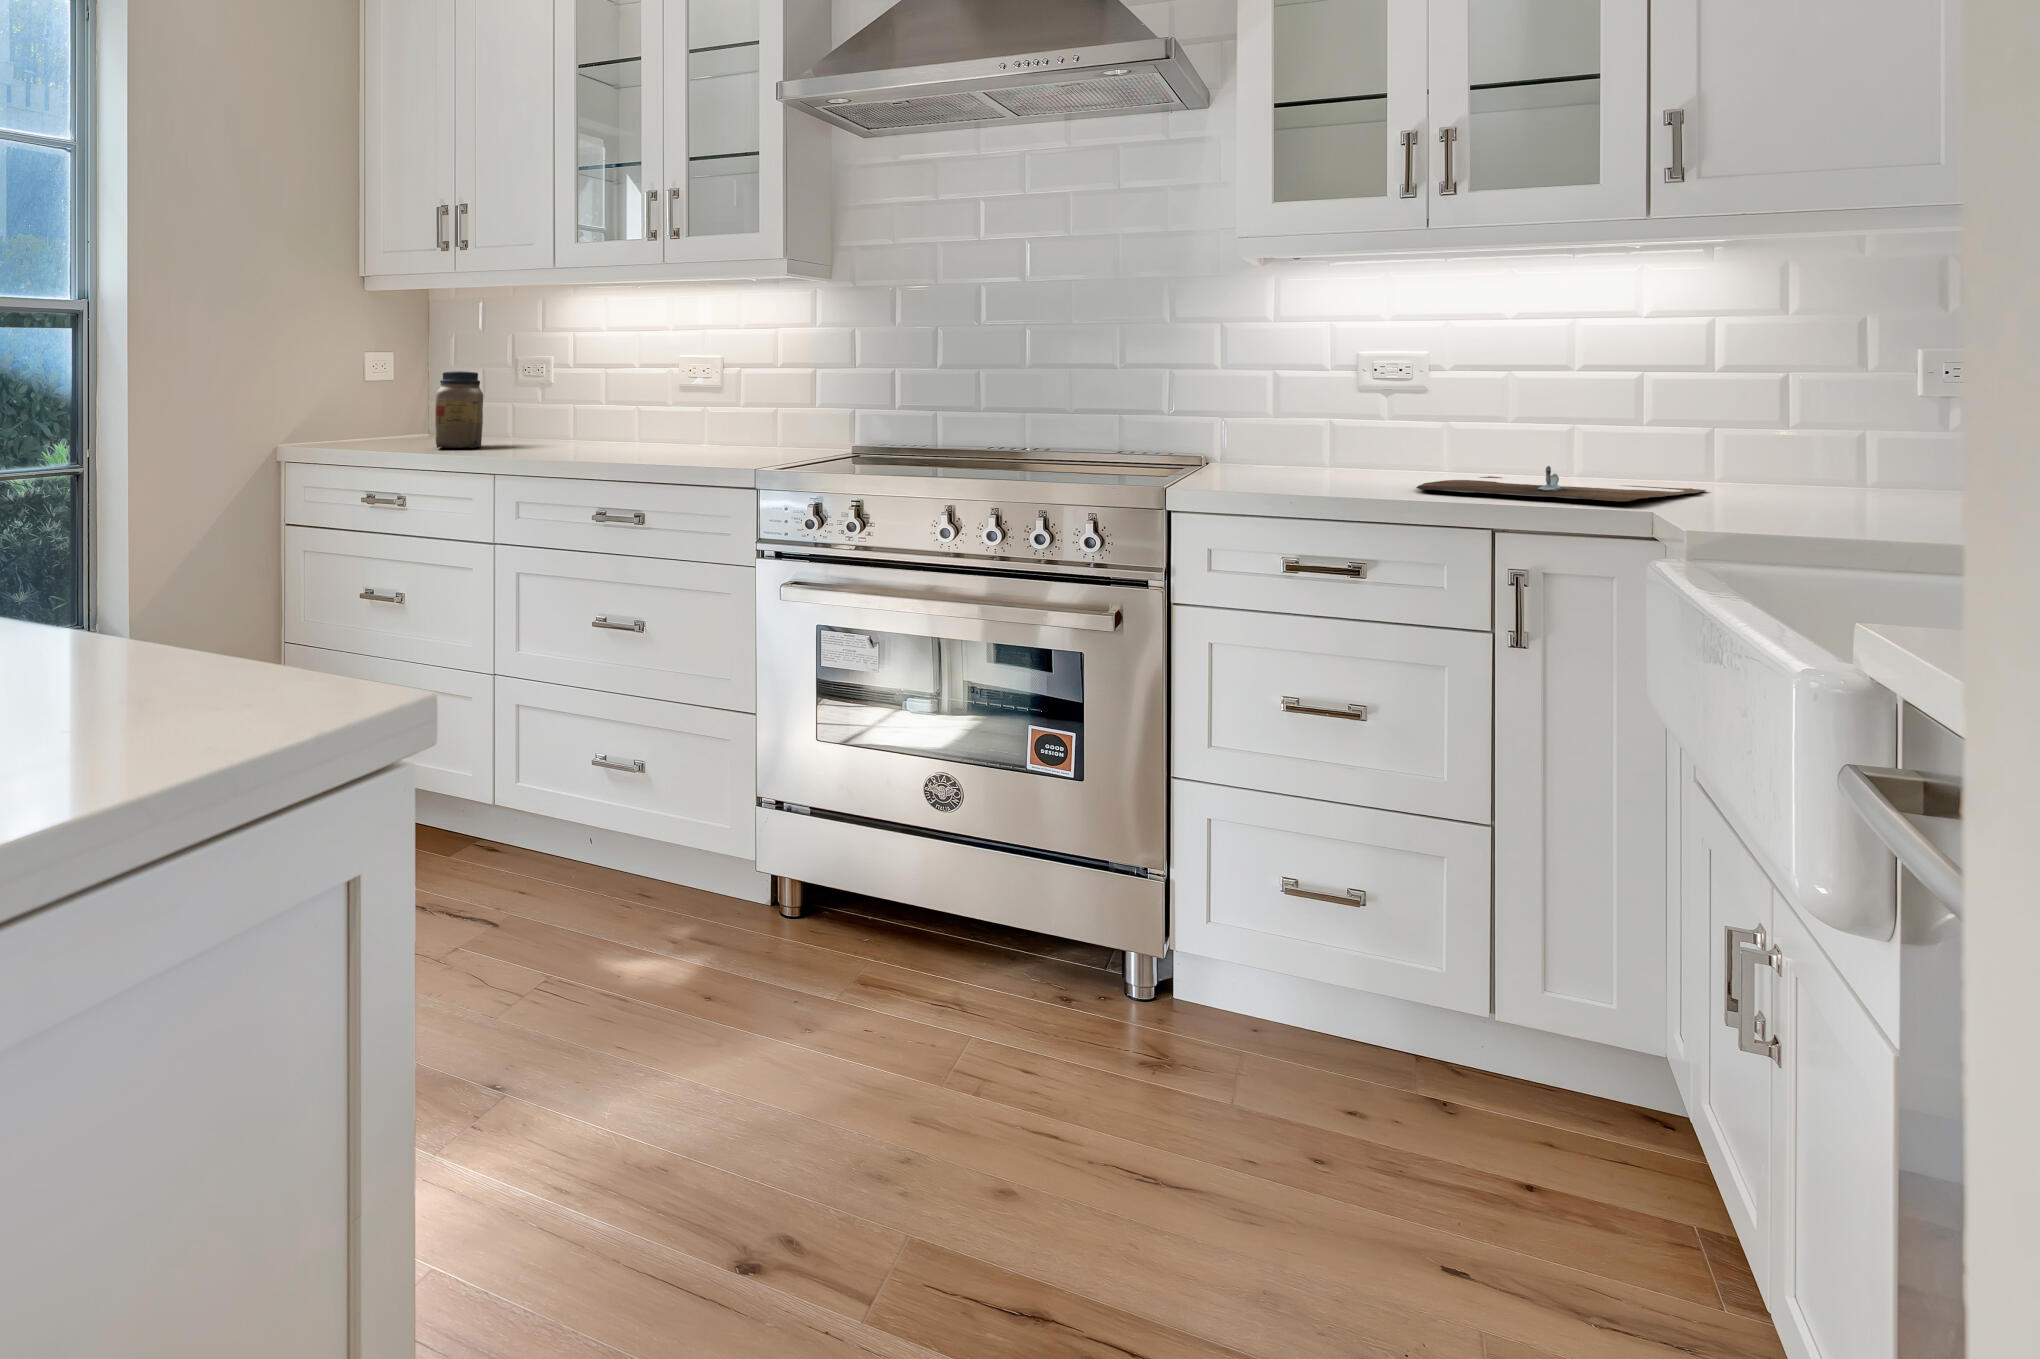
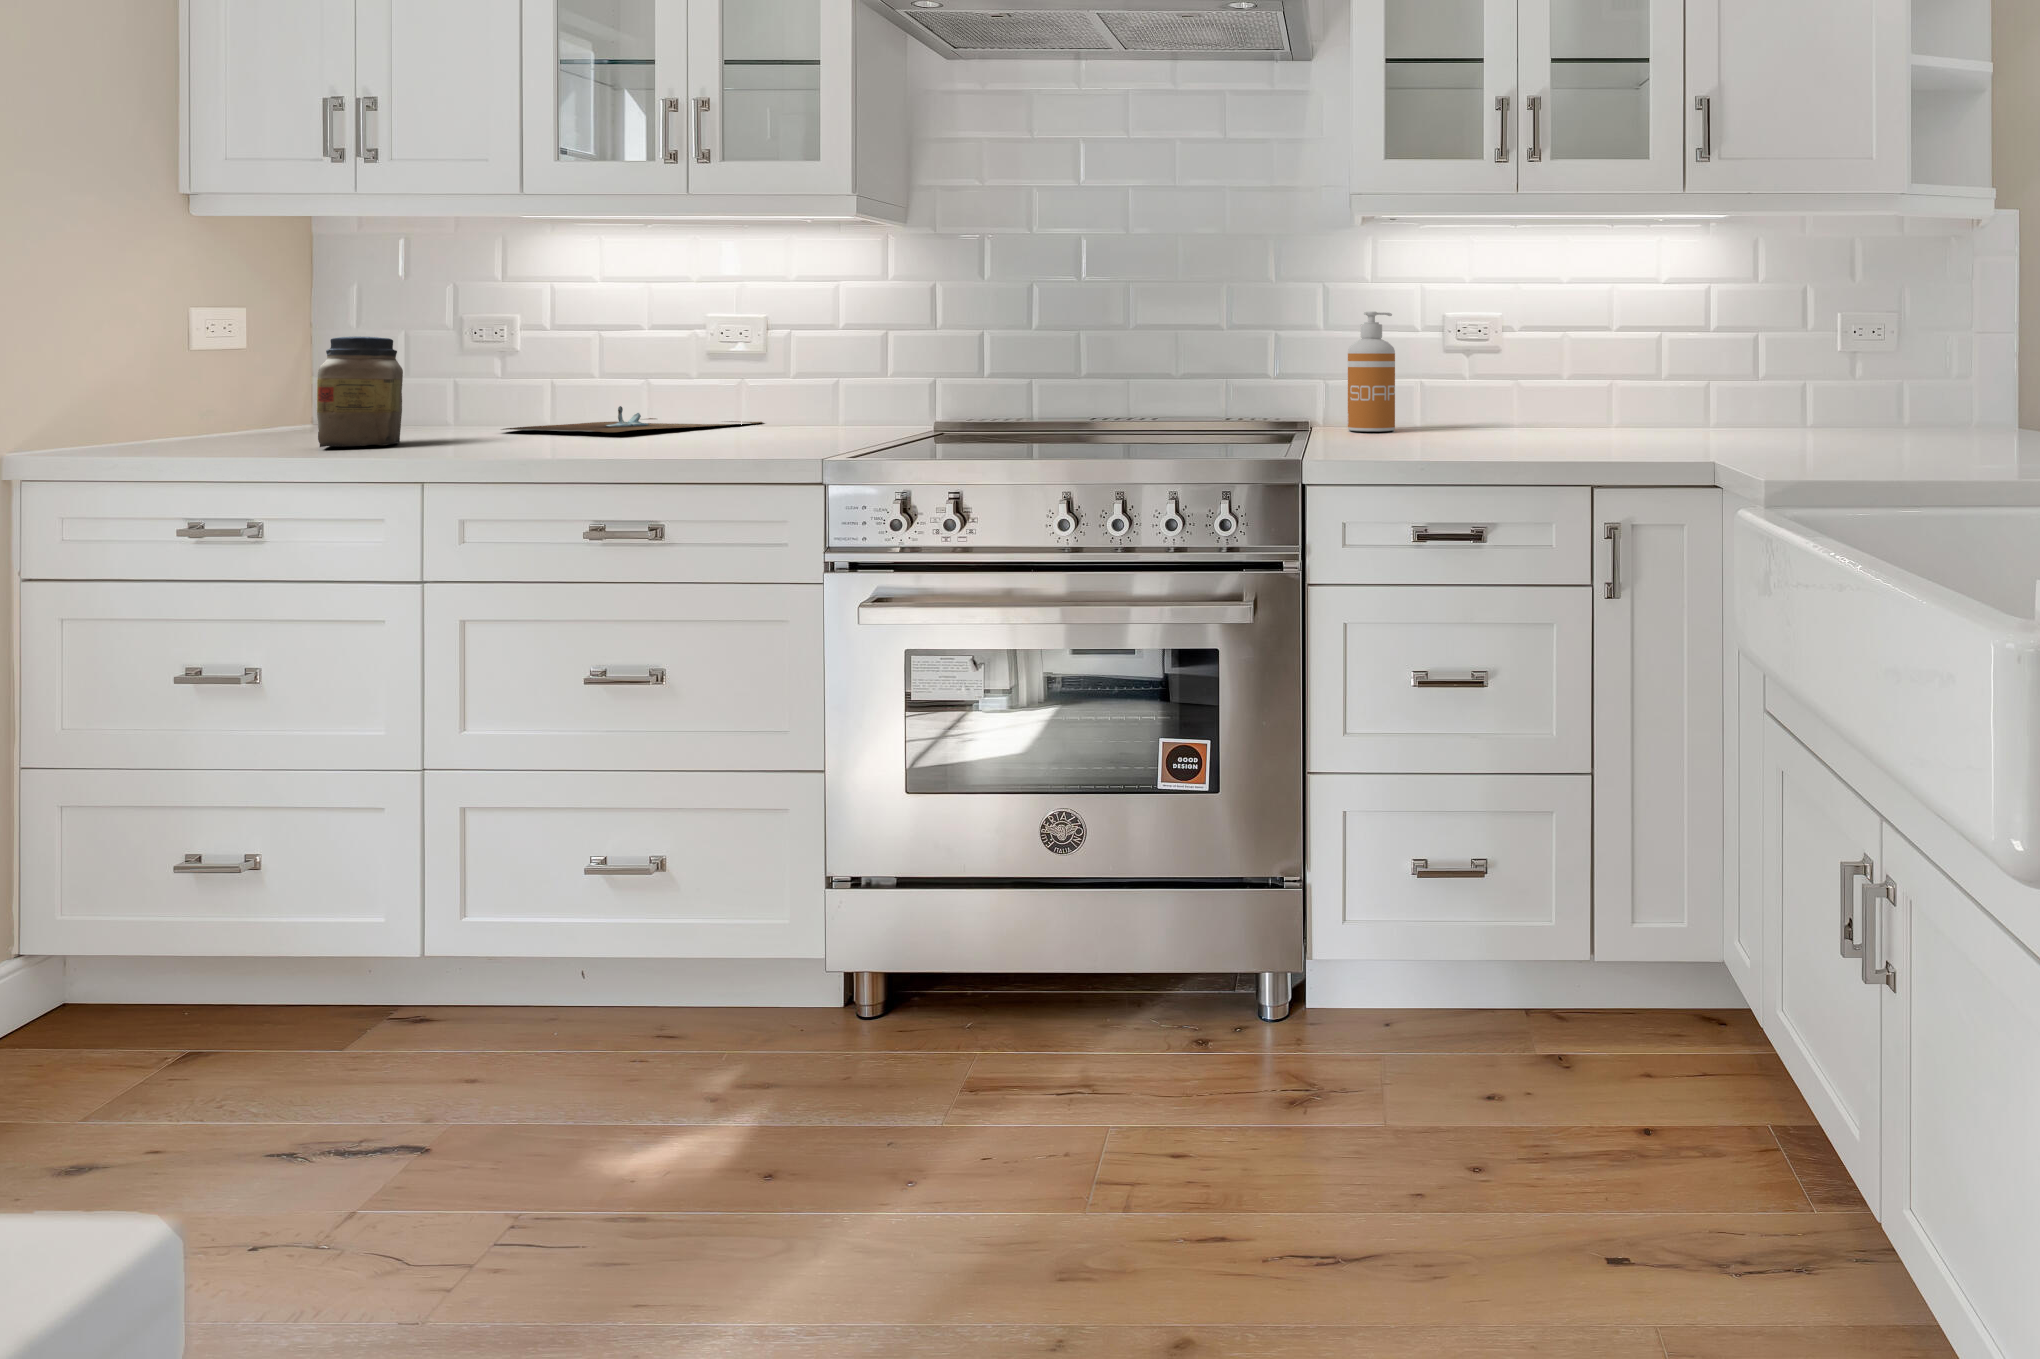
soap dispenser: none [1248,347,1300,466] -> present [1348,312,1395,431]
cutting board: present [1417,466,1706,501] -> present [502,406,762,432]

